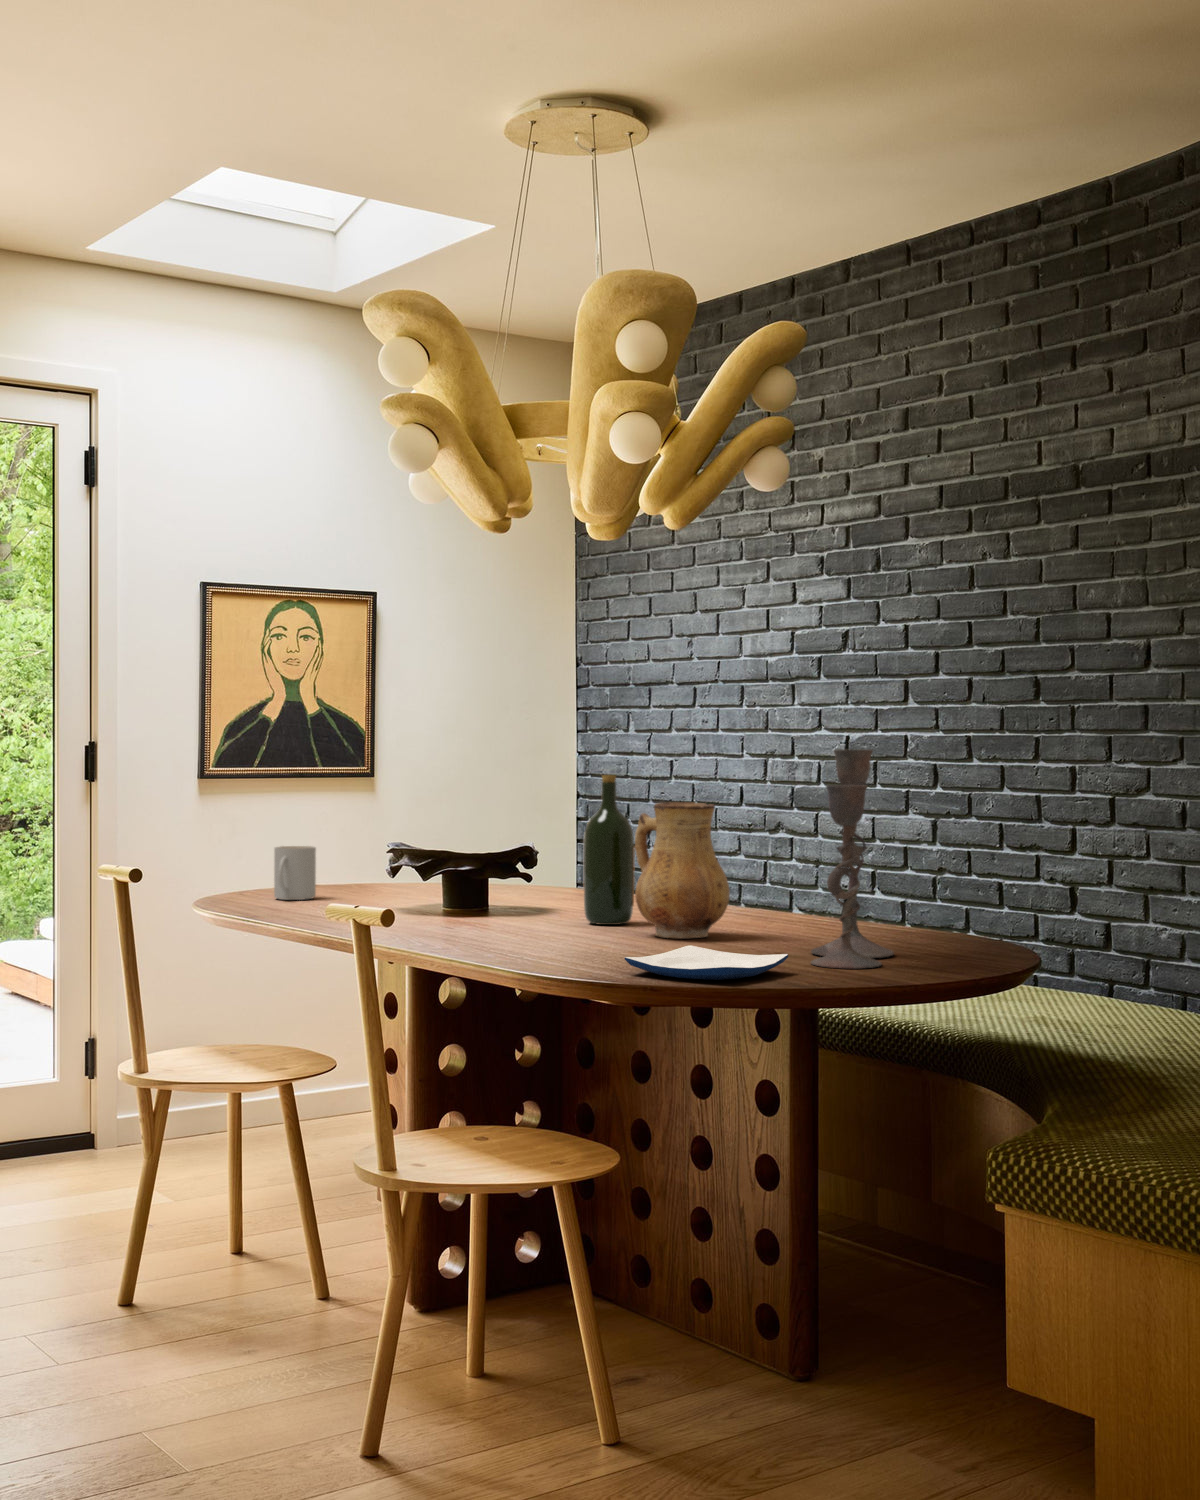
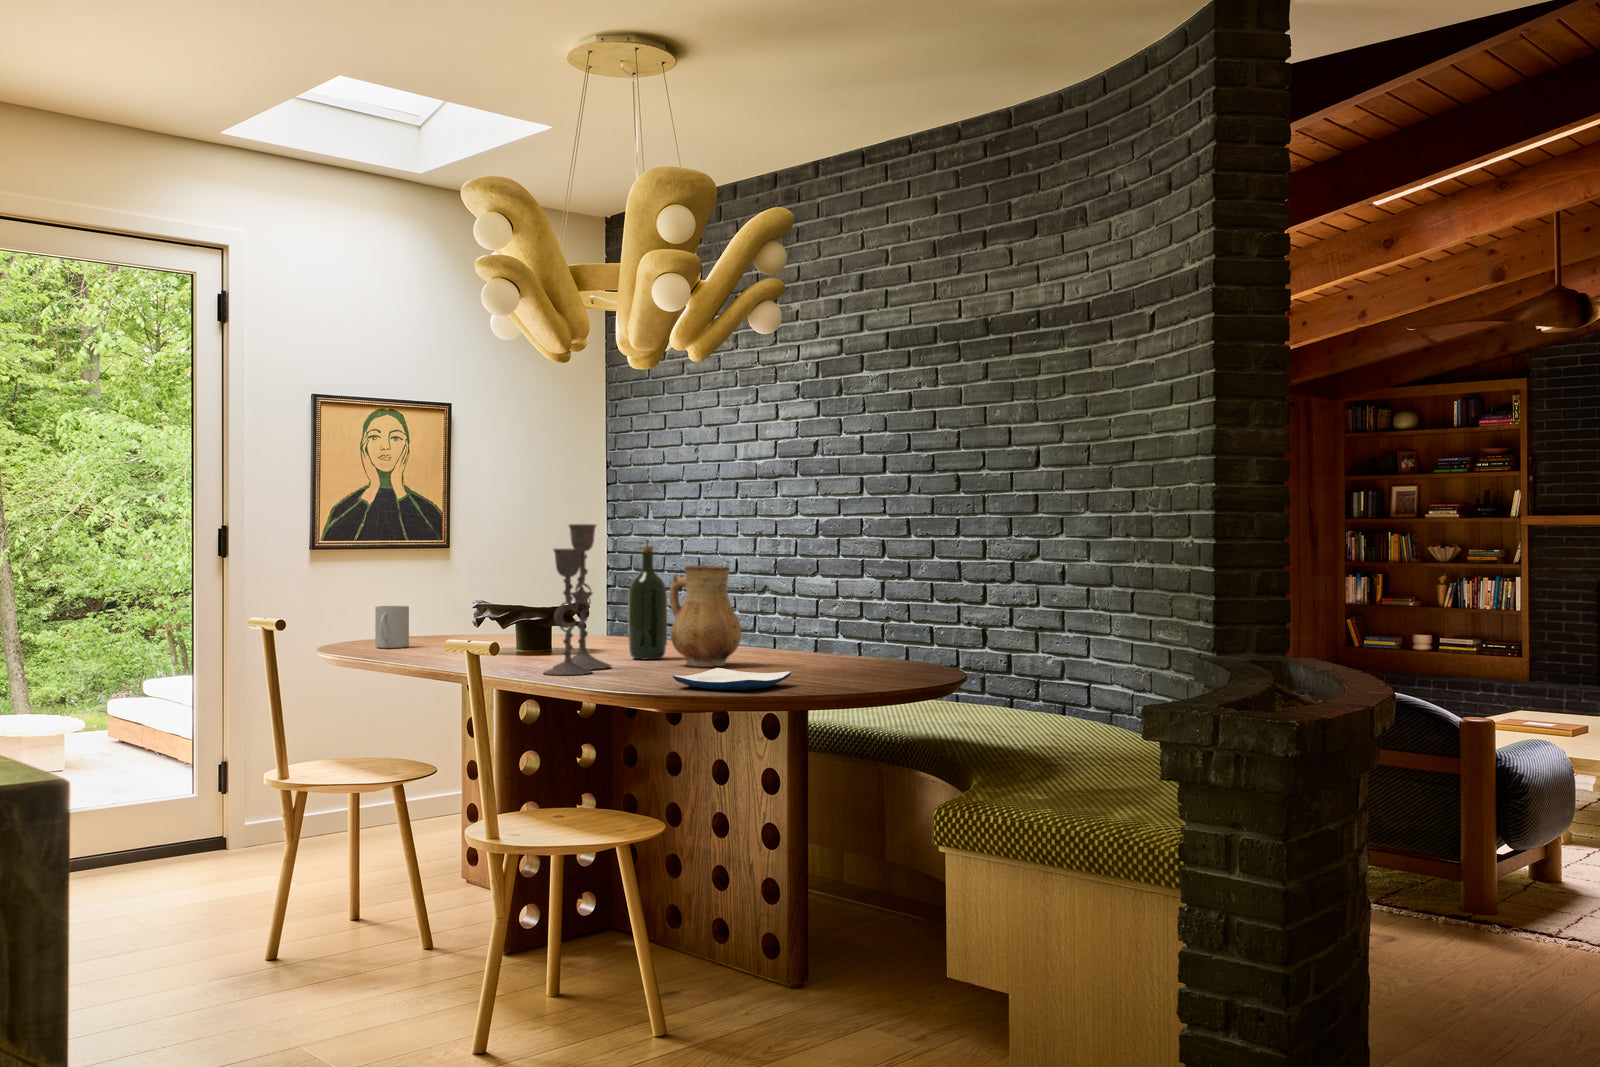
candlestick: present [811,749,894,969] -> present [544,524,611,675]

